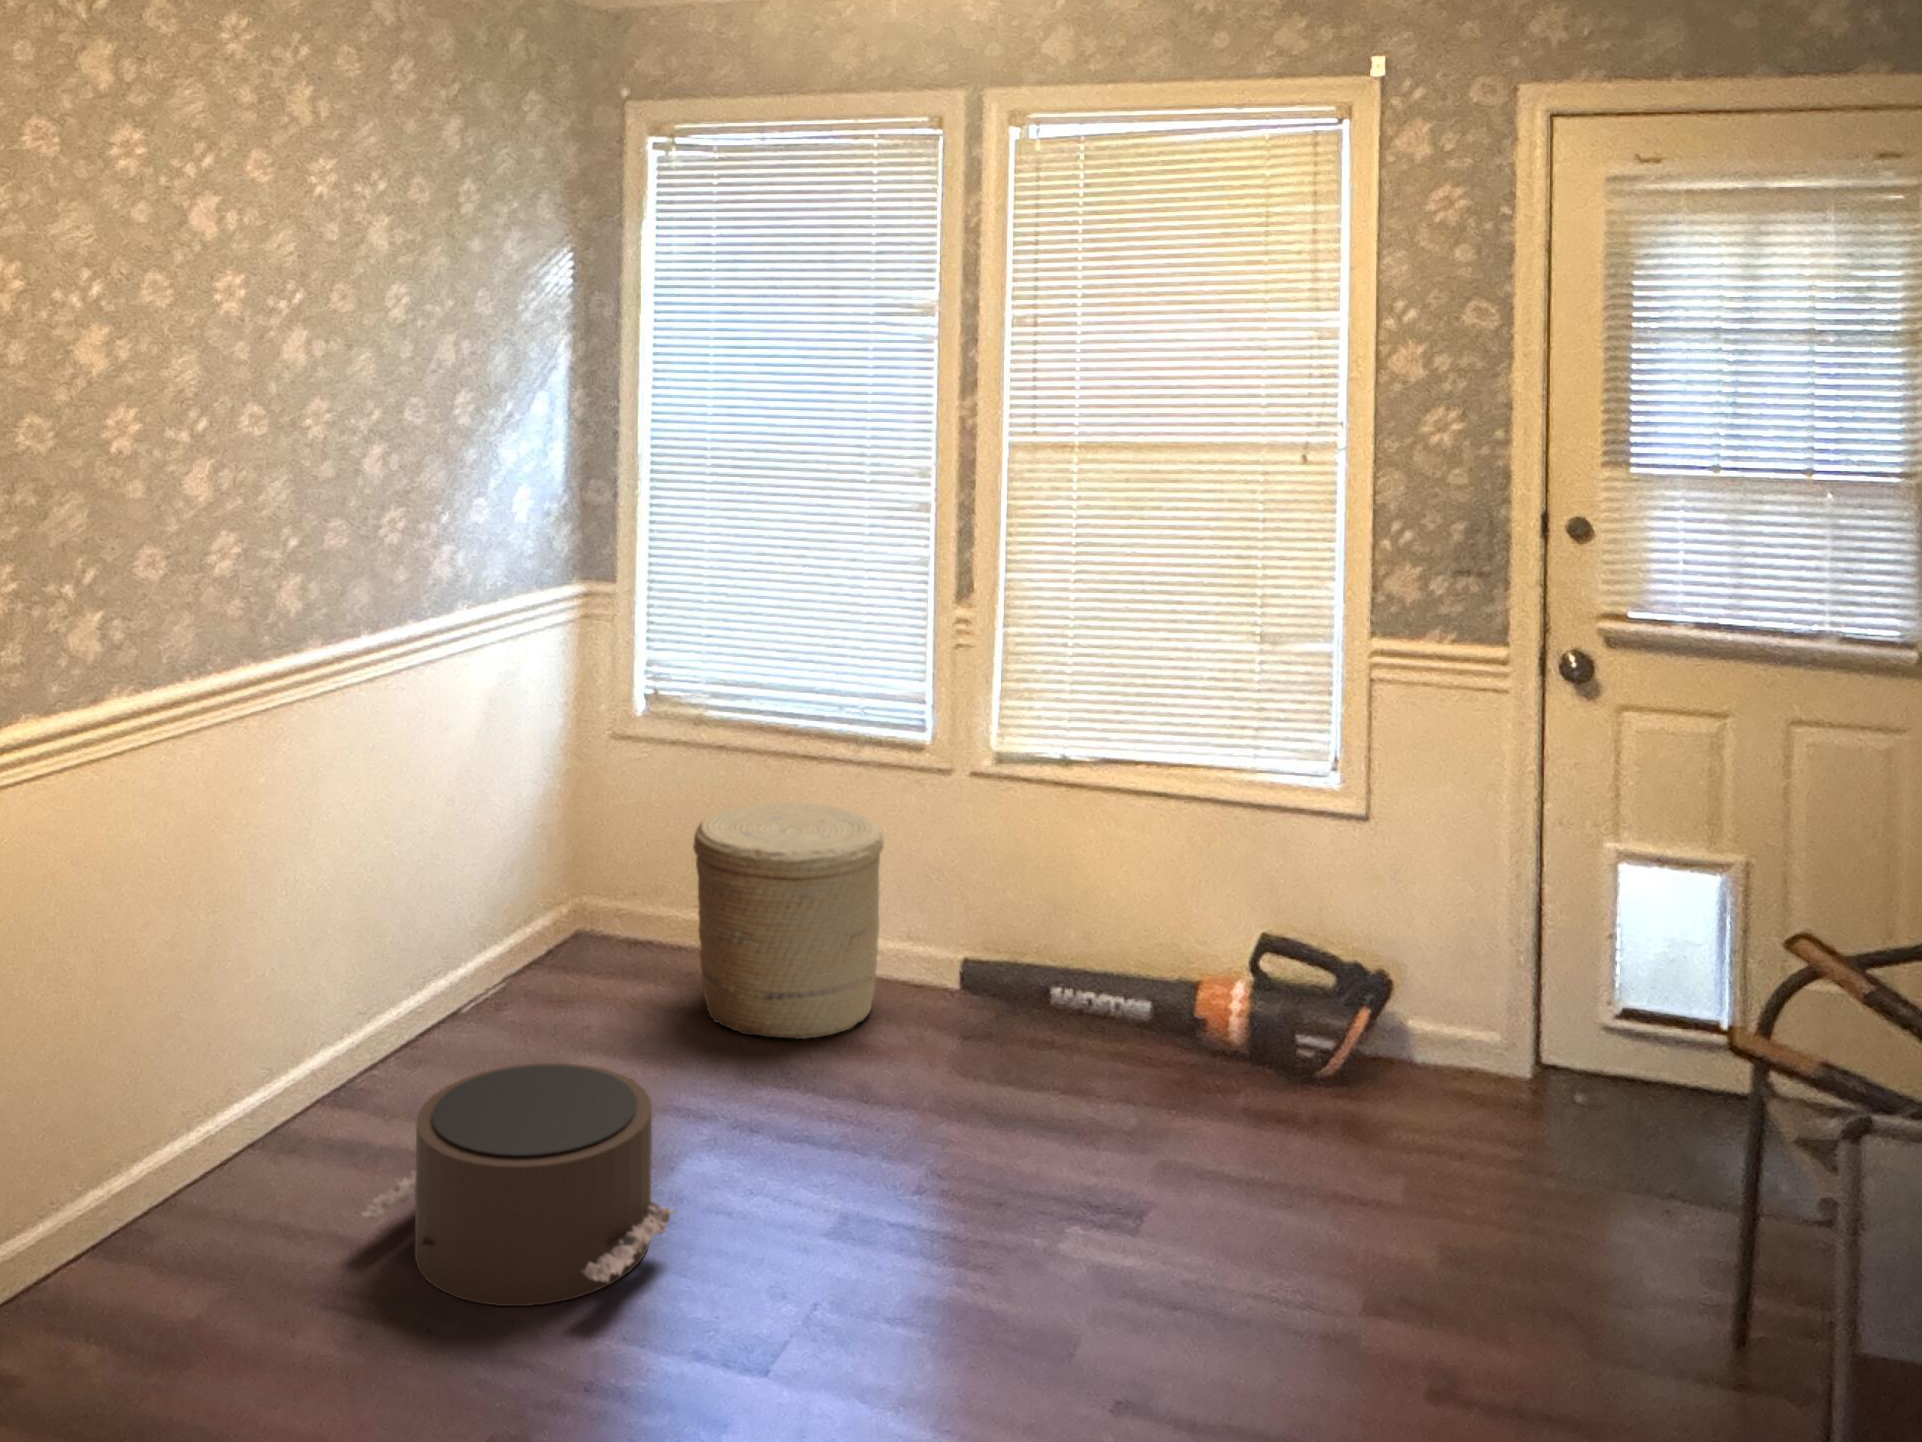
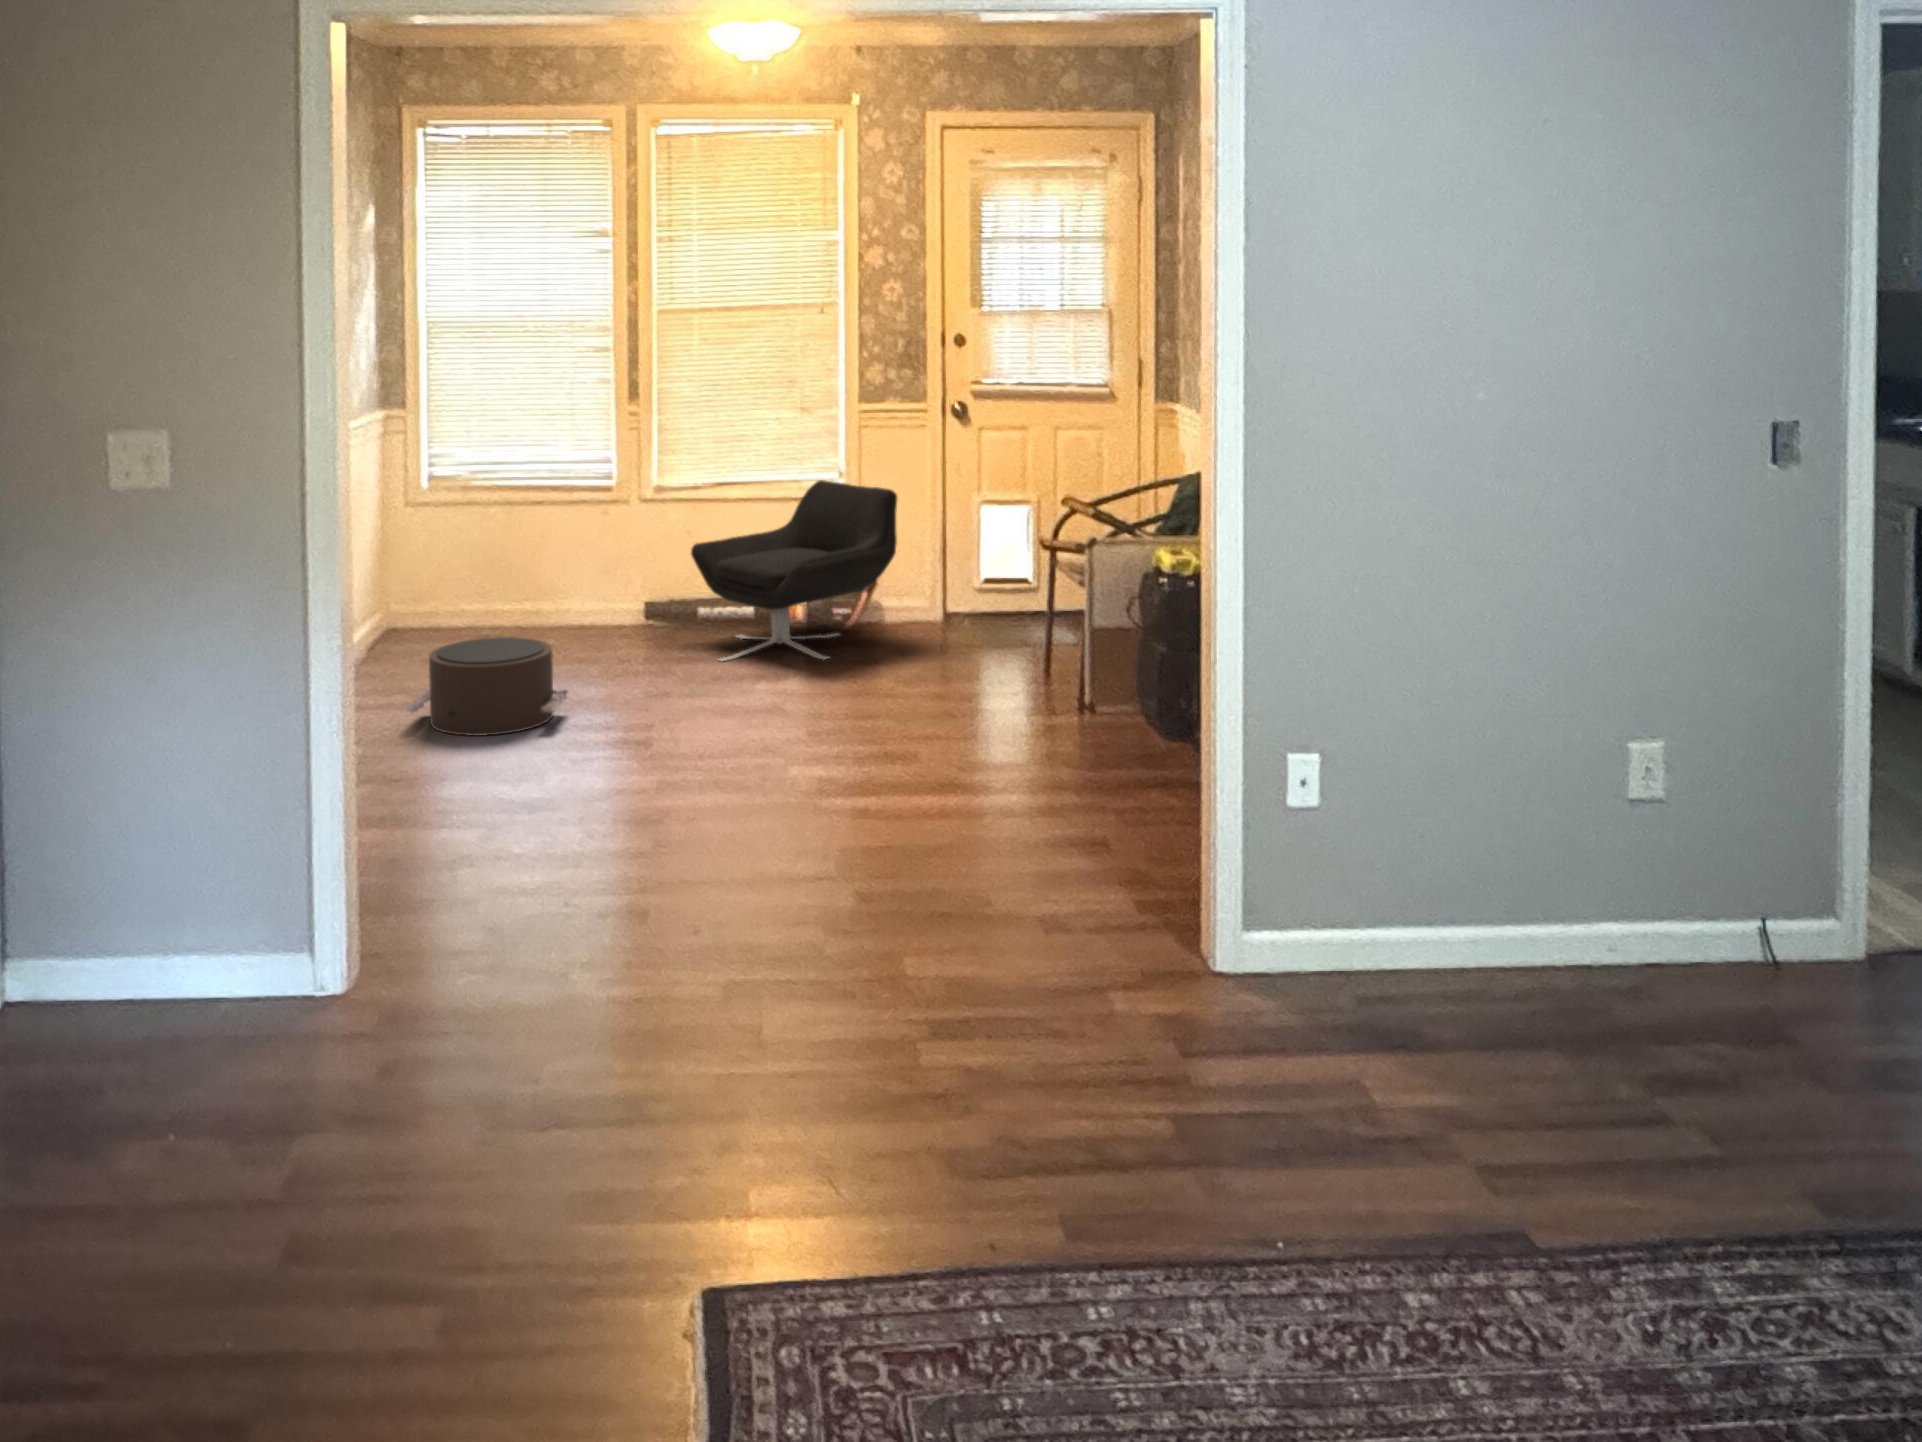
lounge chair: none [1025,776,1425,1174] -> present [691,480,897,661]
woven basket: present [693,803,884,1039] -> none [491,528,601,650]

